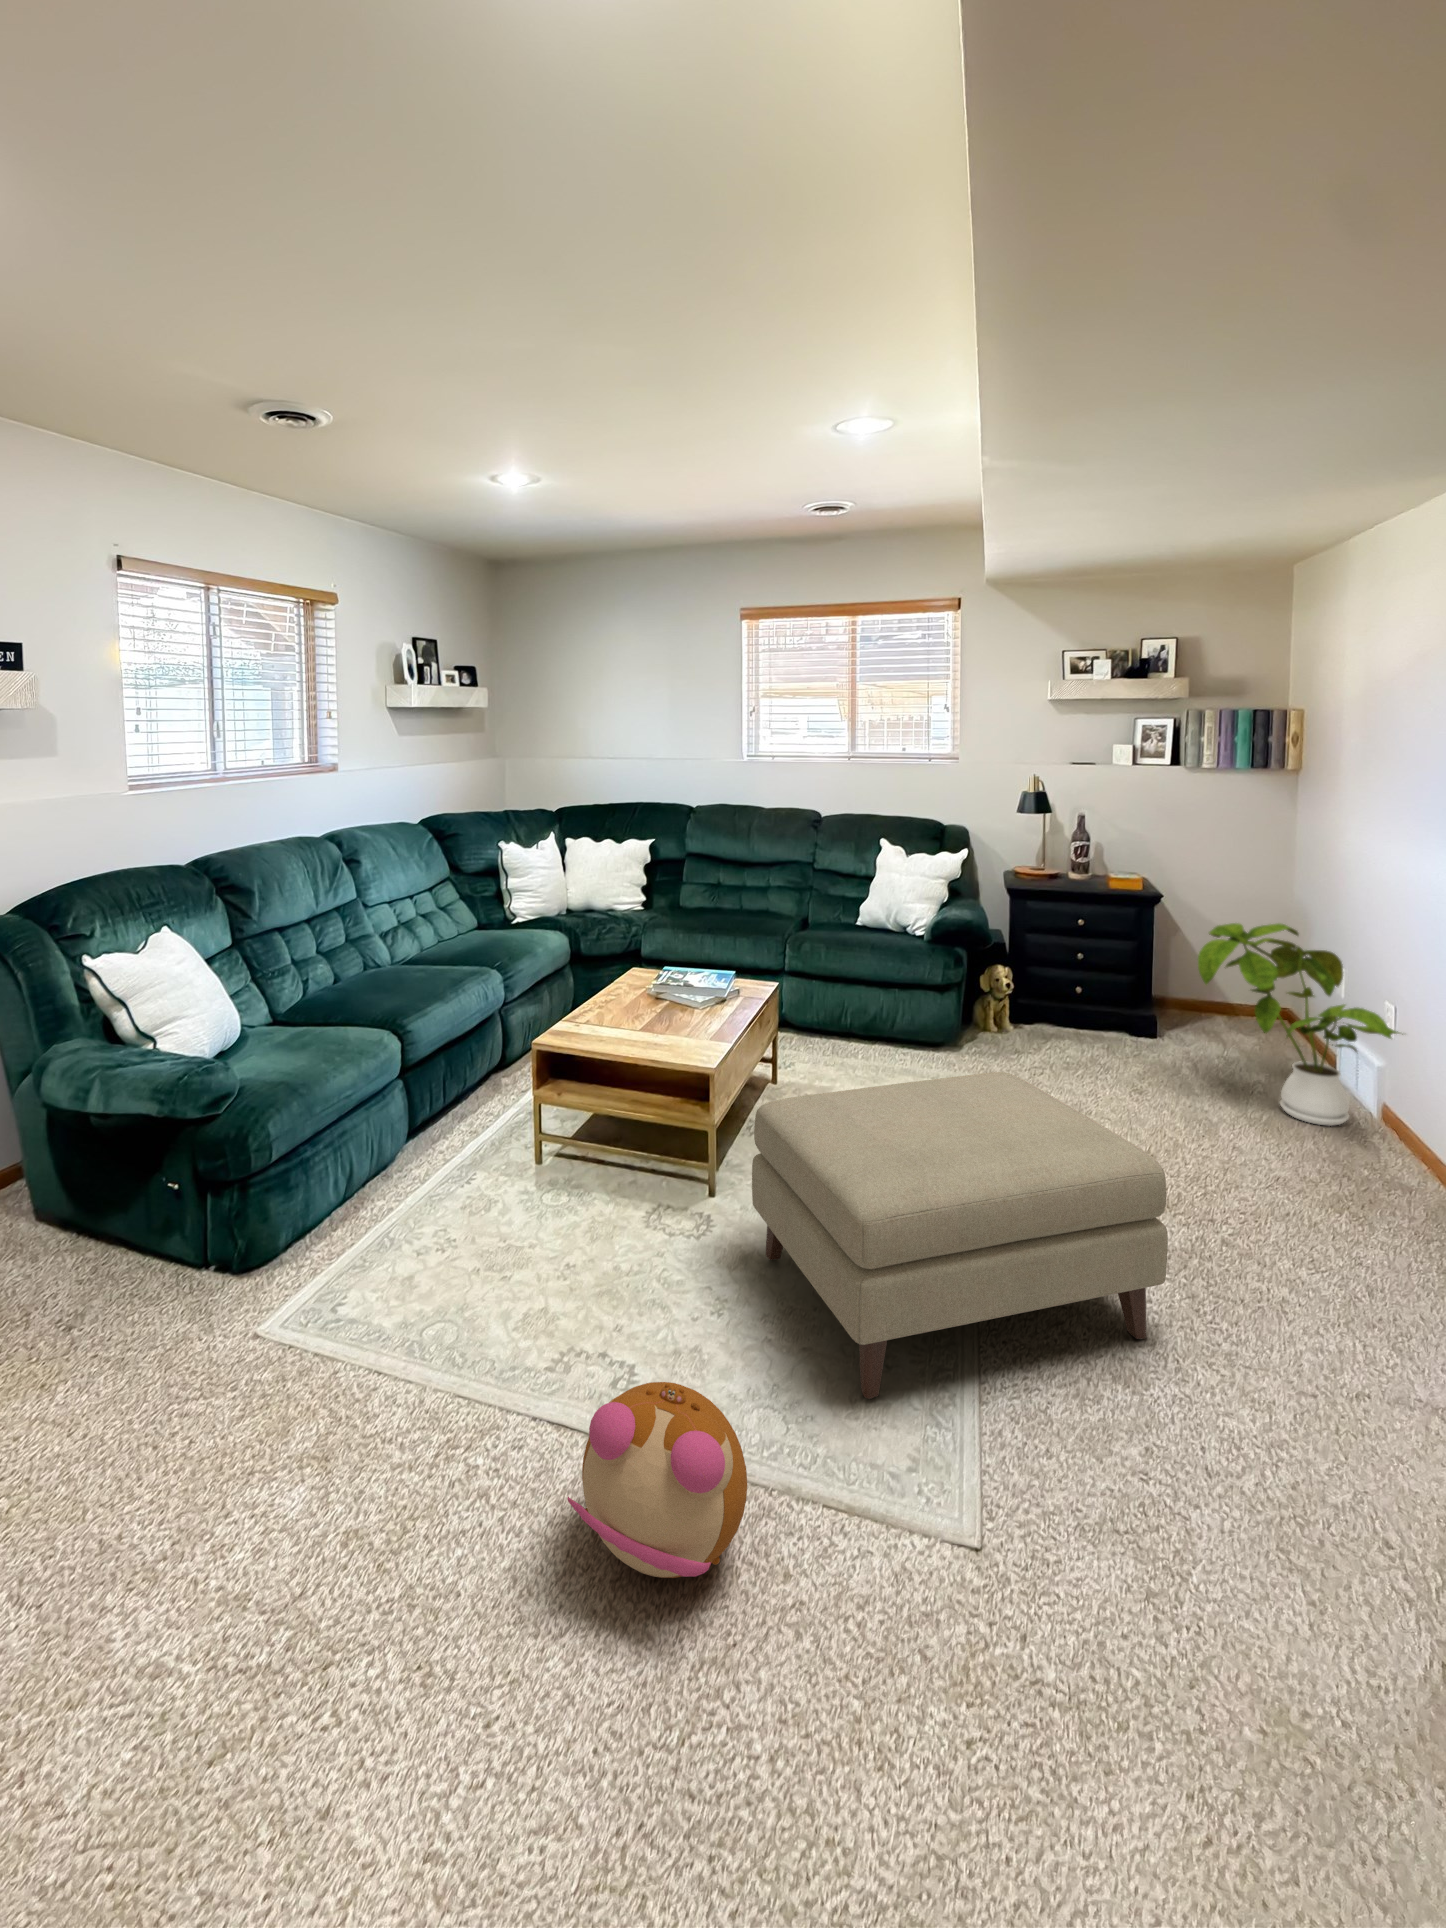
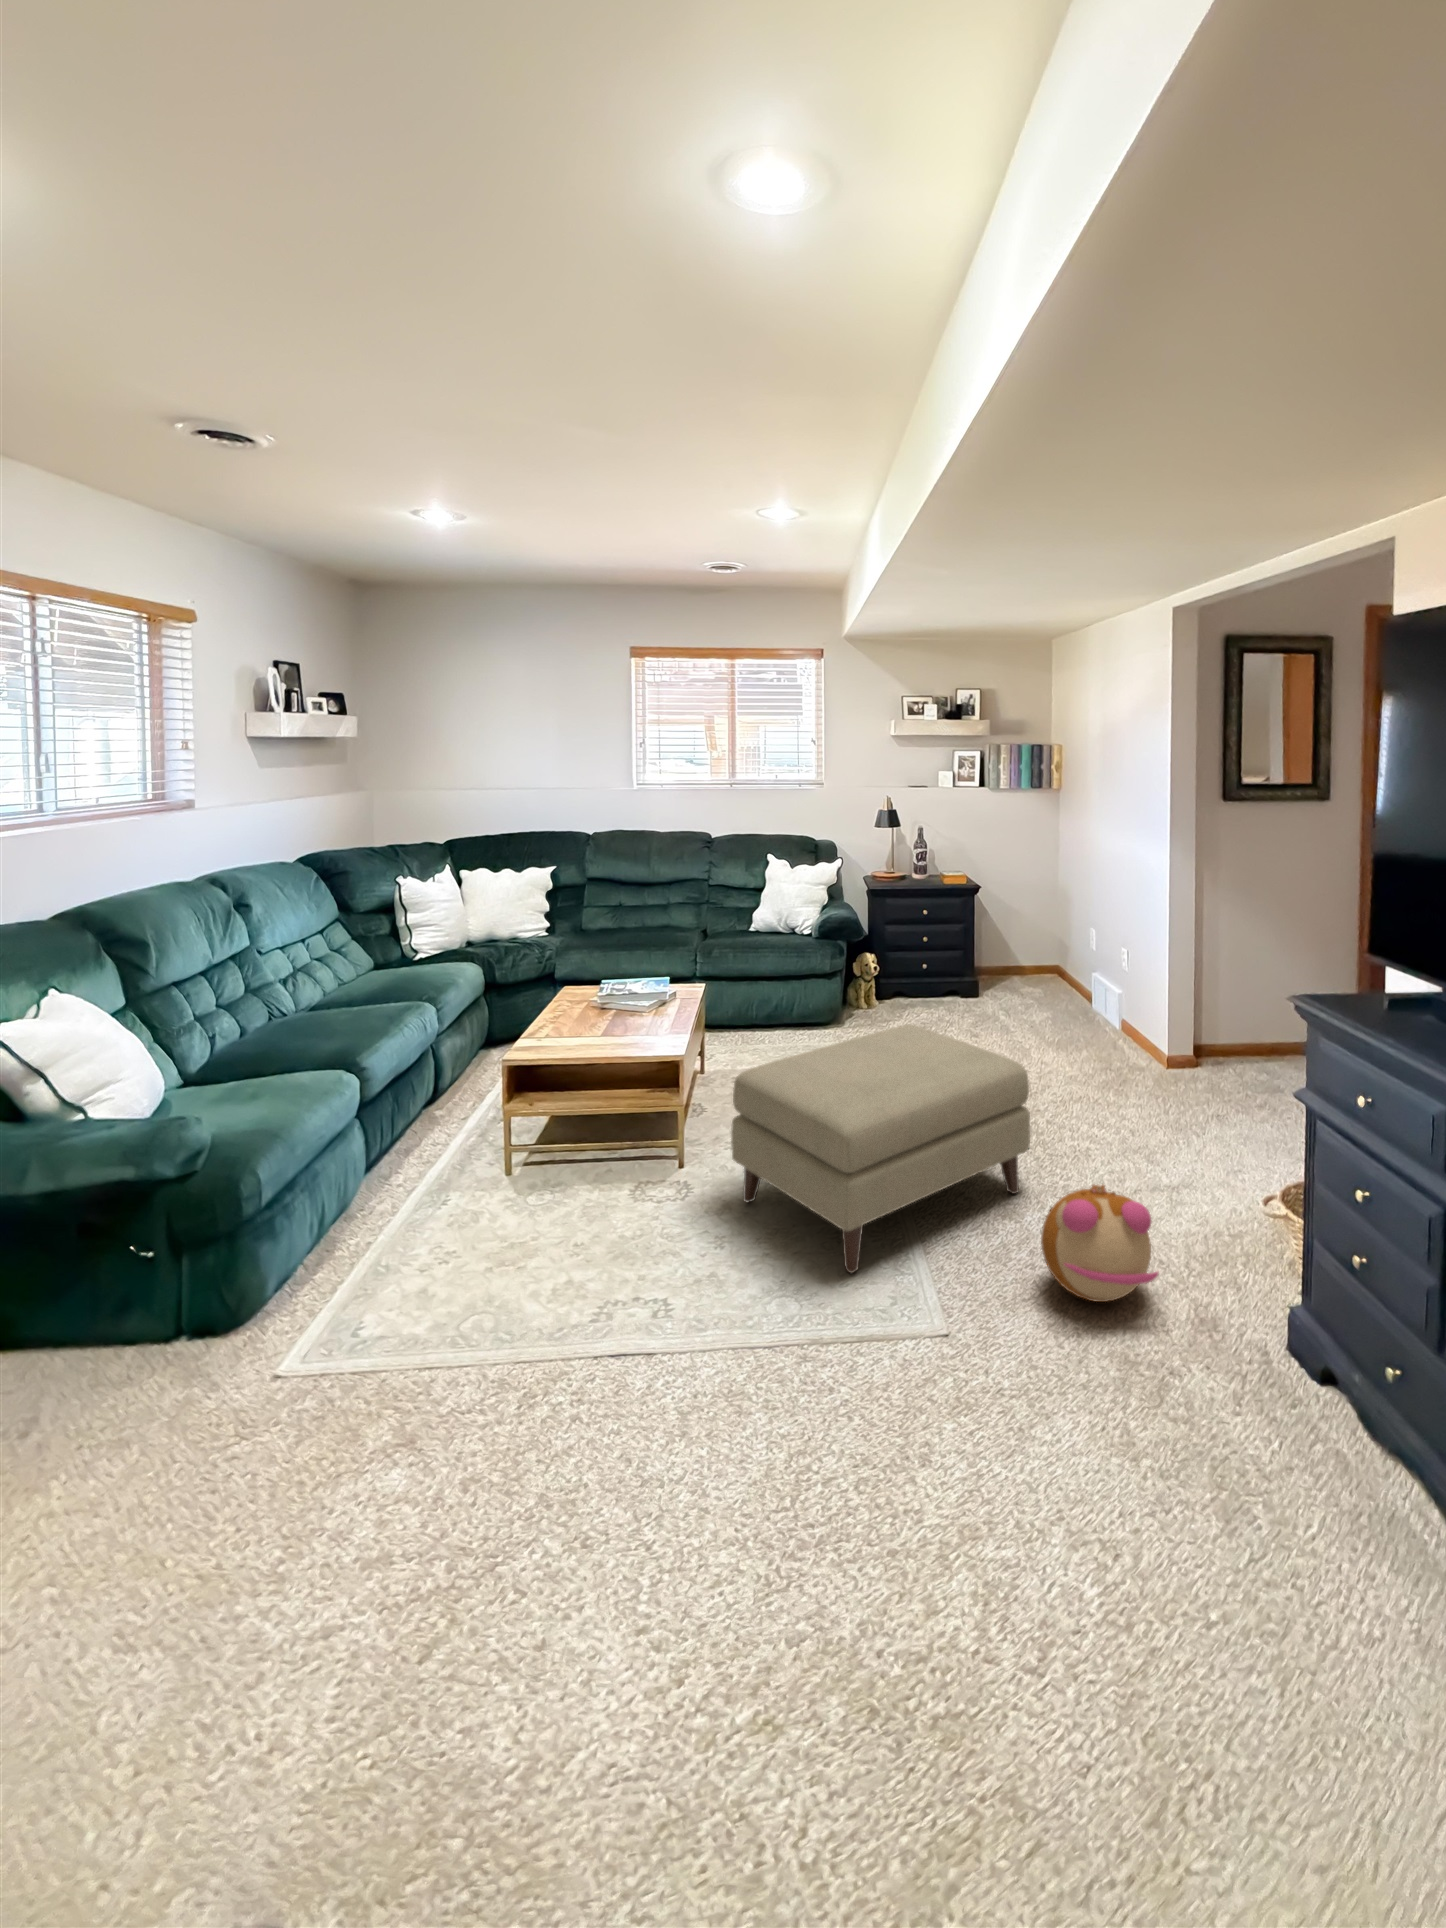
house plant: present [1198,923,1403,1126] -> none [1016,899,1143,1041]
plush toy: present [567,1382,747,1578] -> present [1041,1185,1158,1302]

